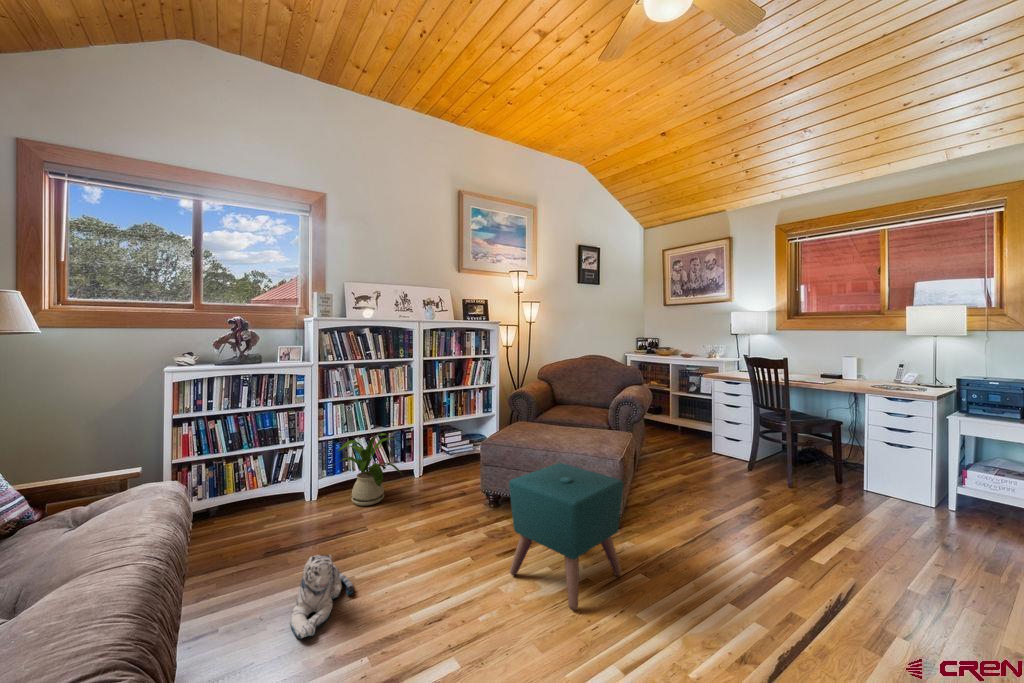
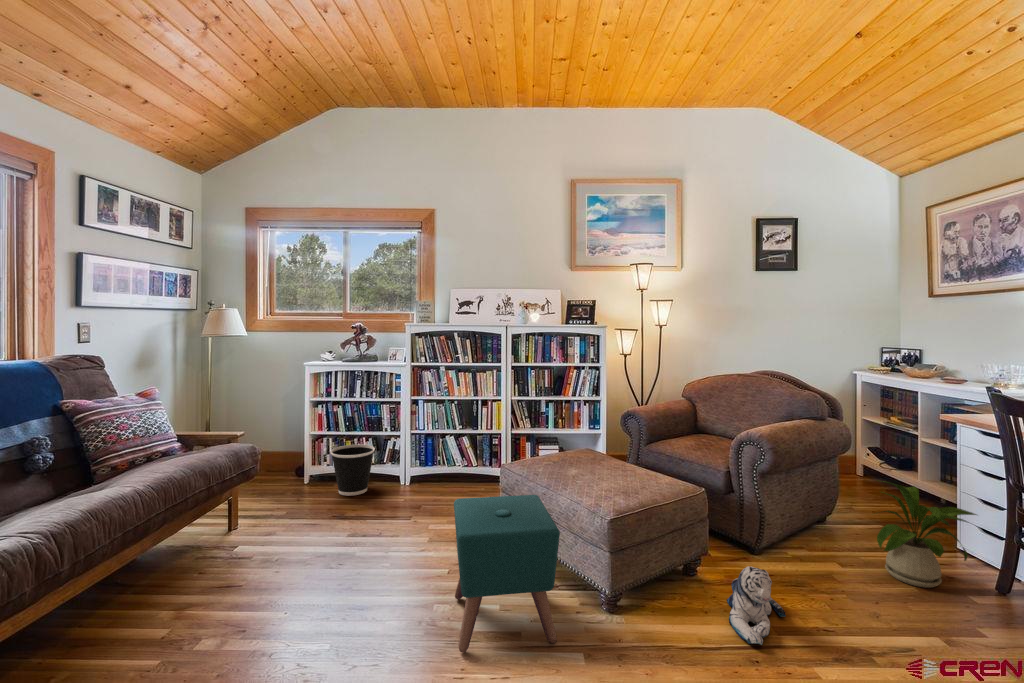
house plant: present [338,433,402,506] -> present [877,481,976,588]
wastebasket: none [223,463,283,528] -> present [331,444,375,496]
plush toy: present [290,555,353,639] -> present [727,566,786,645]

